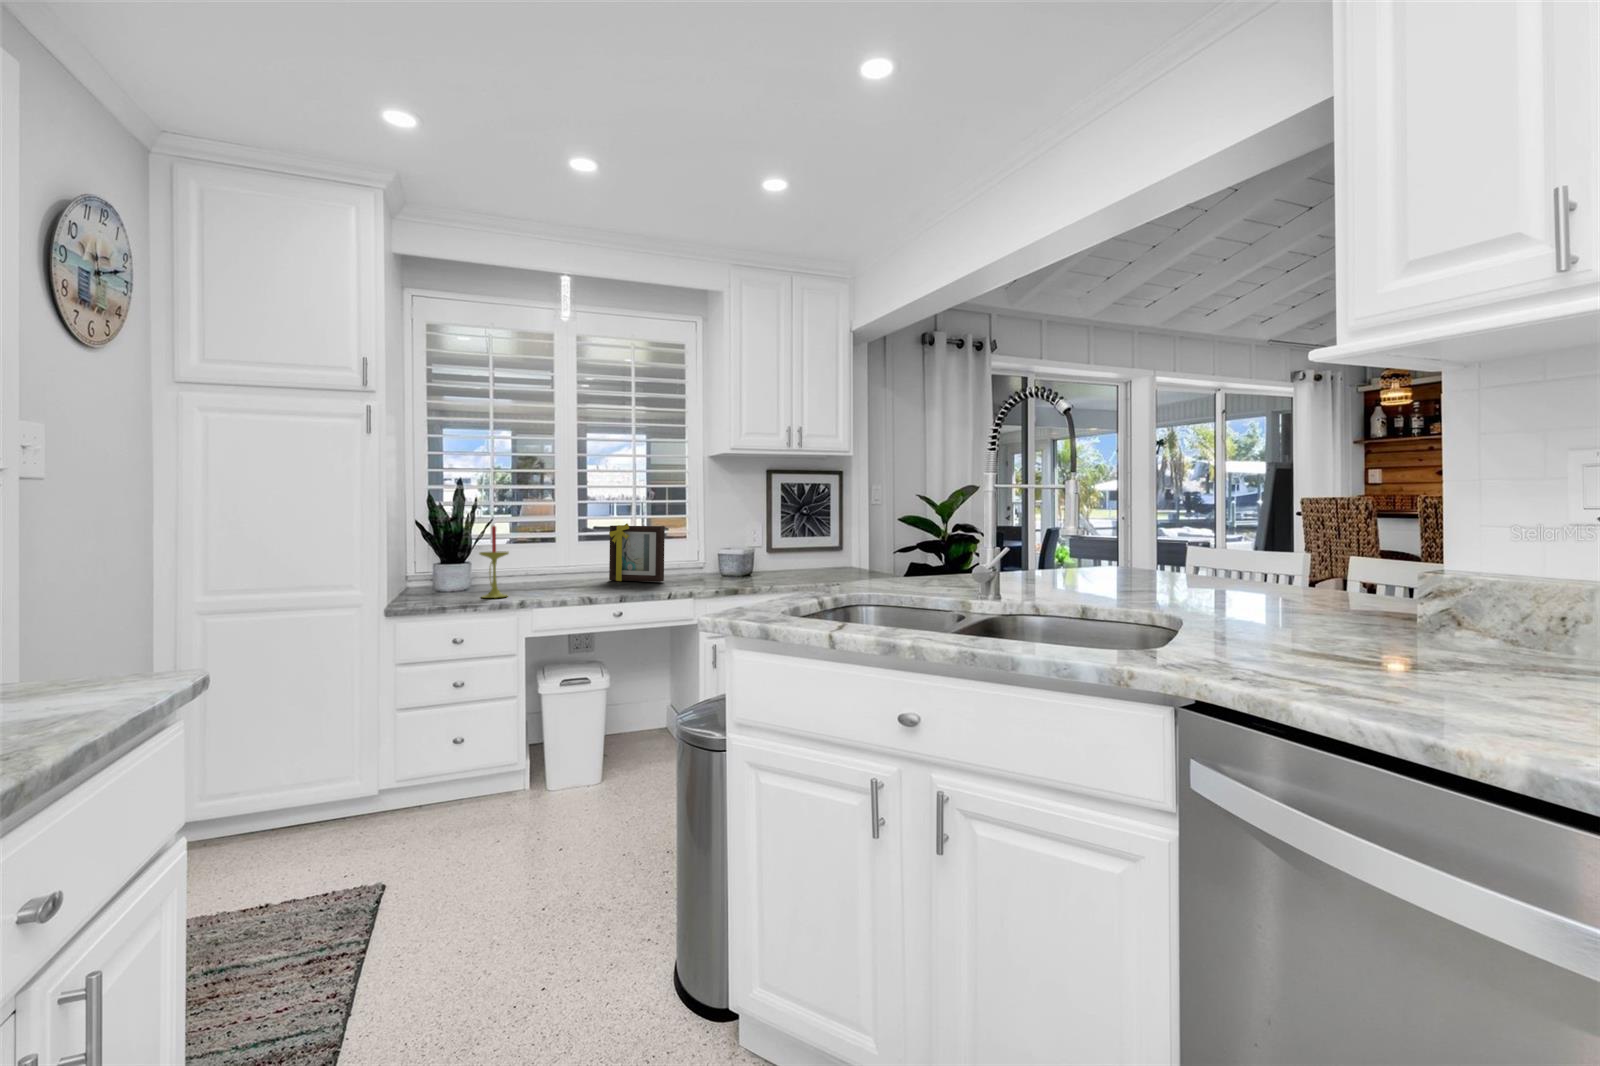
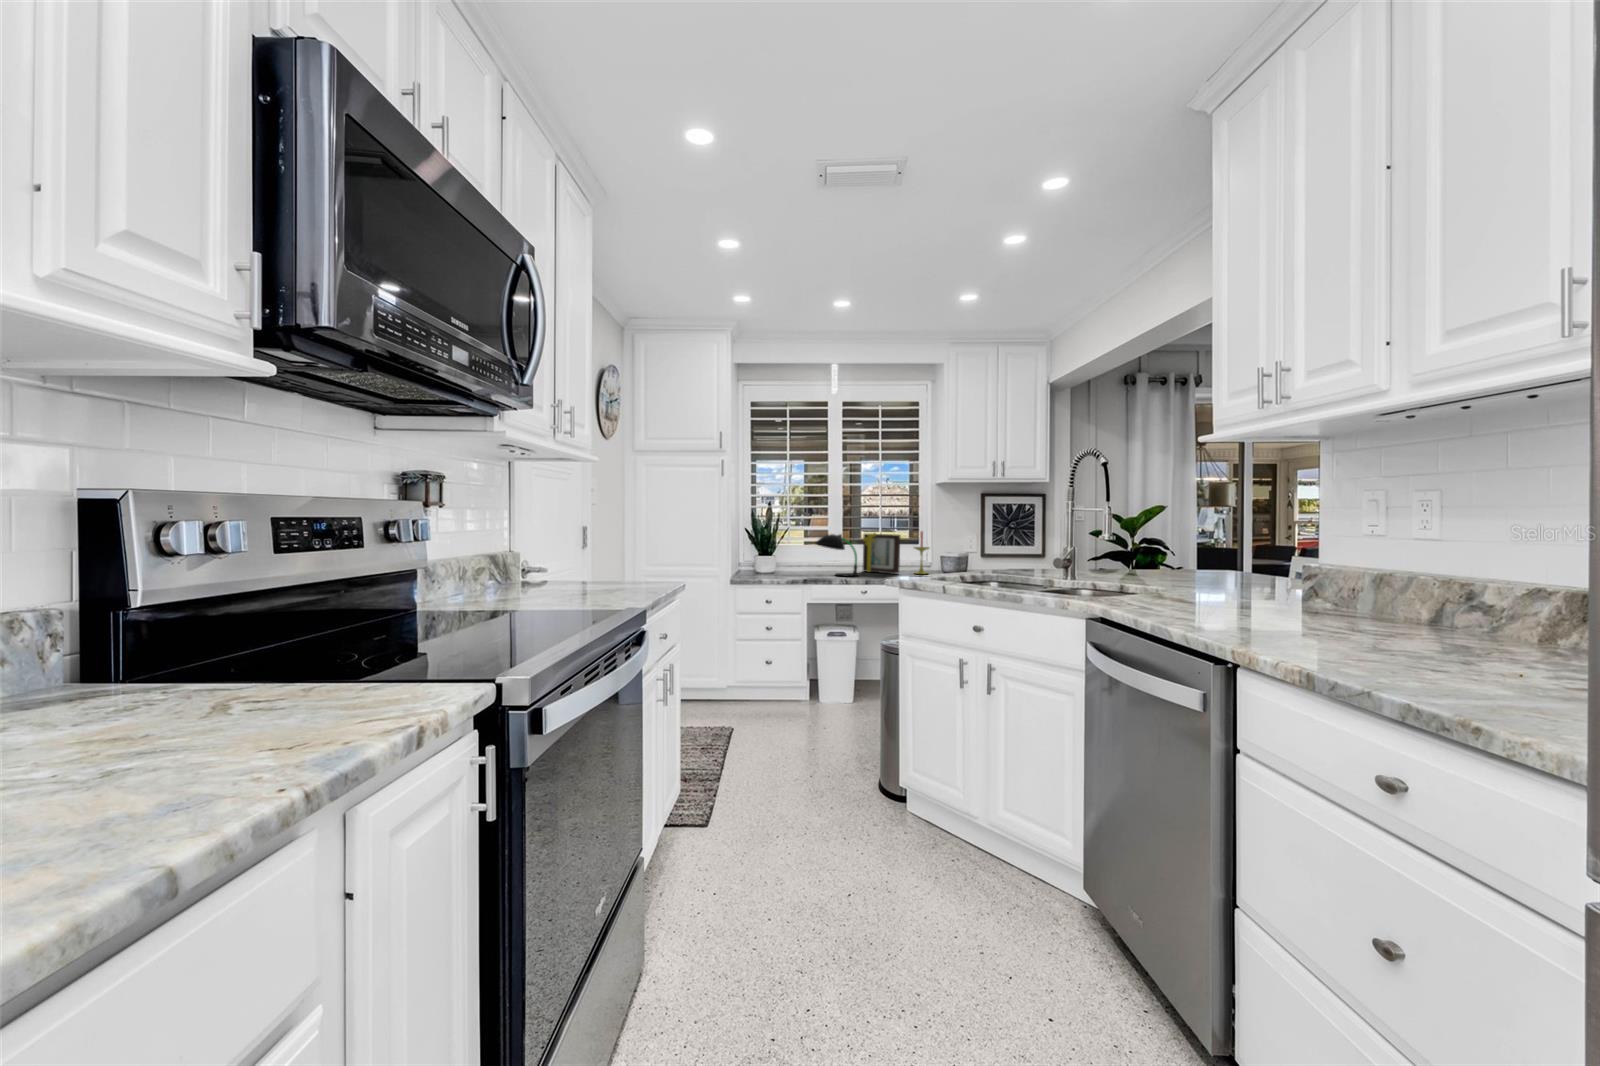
candle: present [480,526,509,598] -> present [914,532,929,574]
desk lamp: none [537,526,608,590] -> present [816,534,860,576]

